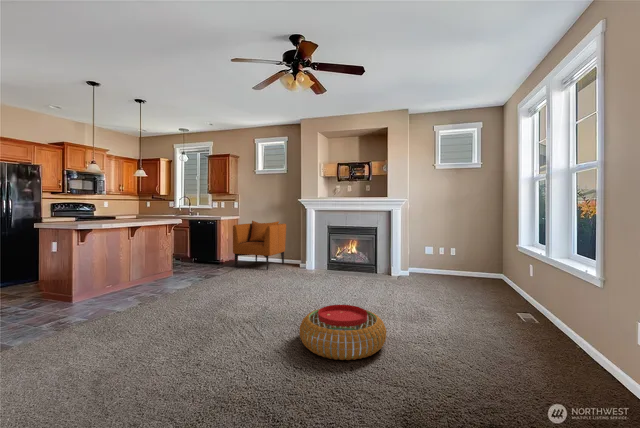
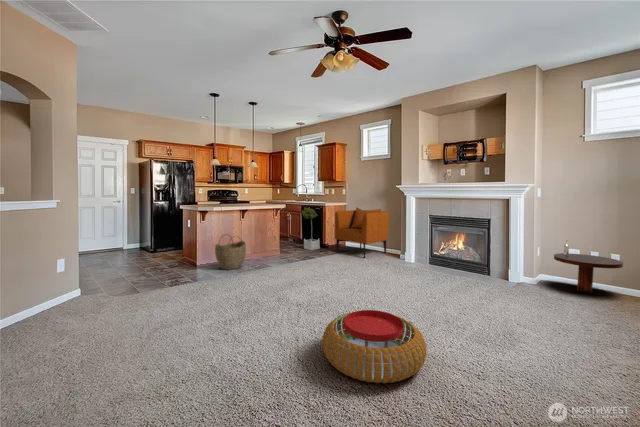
potted tree: none [192,221,214,268] -> present [302,207,320,250]
coffee table: none [420,240,460,278] -> present [554,240,623,293]
woven basket: none [101,255,143,298] -> present [215,237,246,270]

